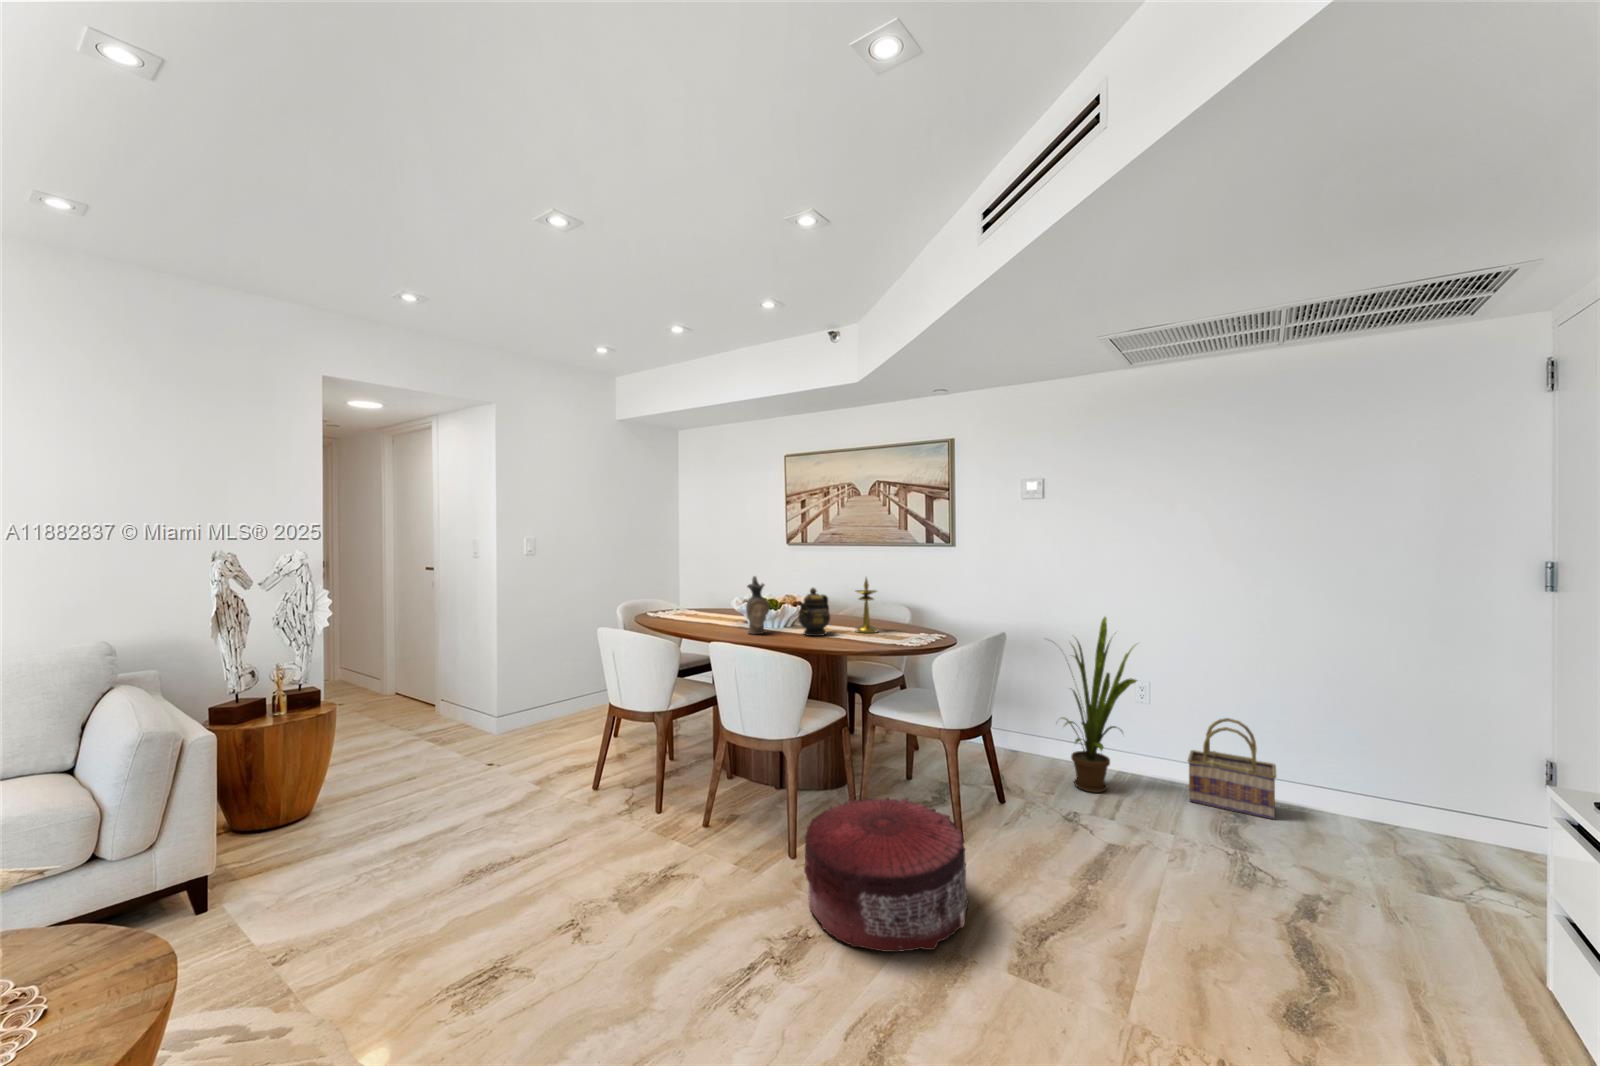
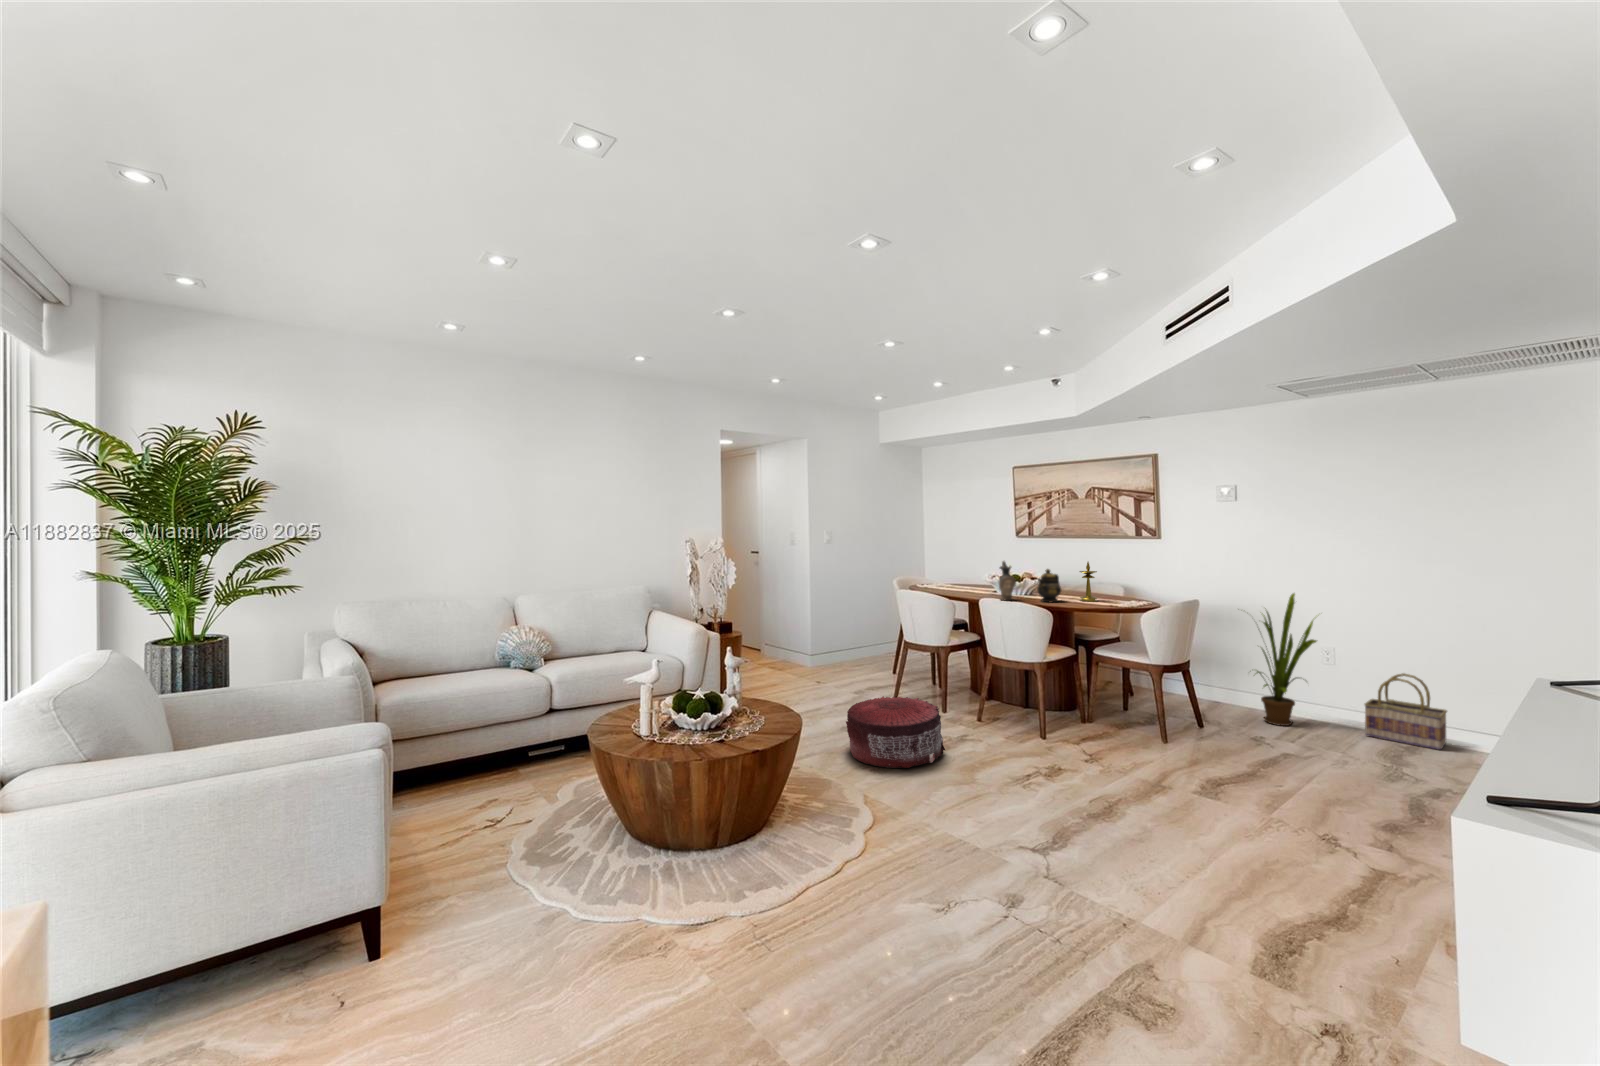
pouf: present [804,798,968,952] -> present [846,696,945,768]

